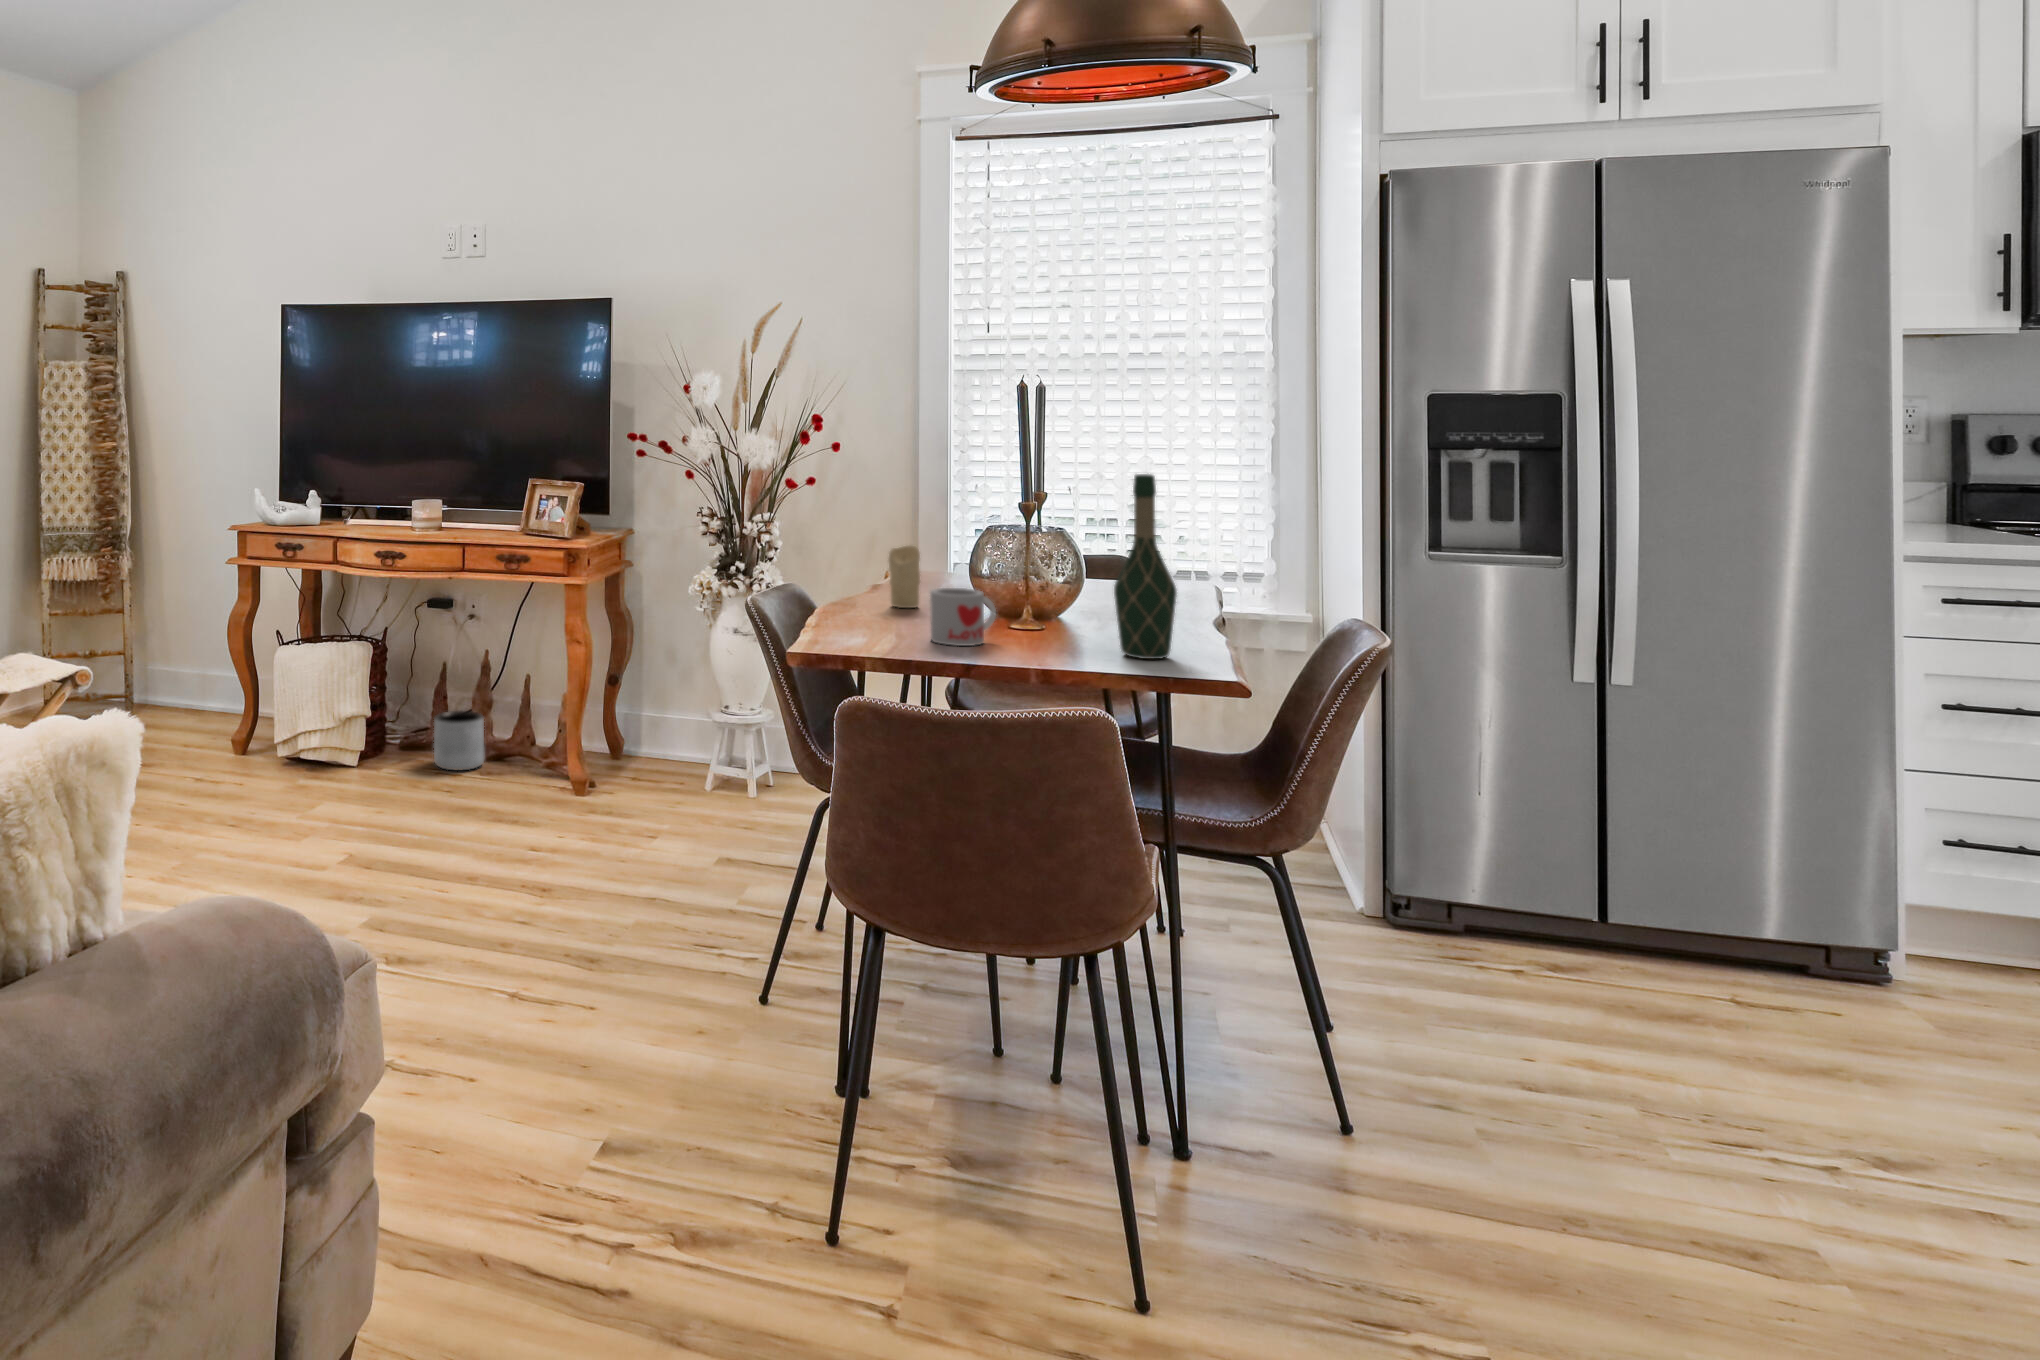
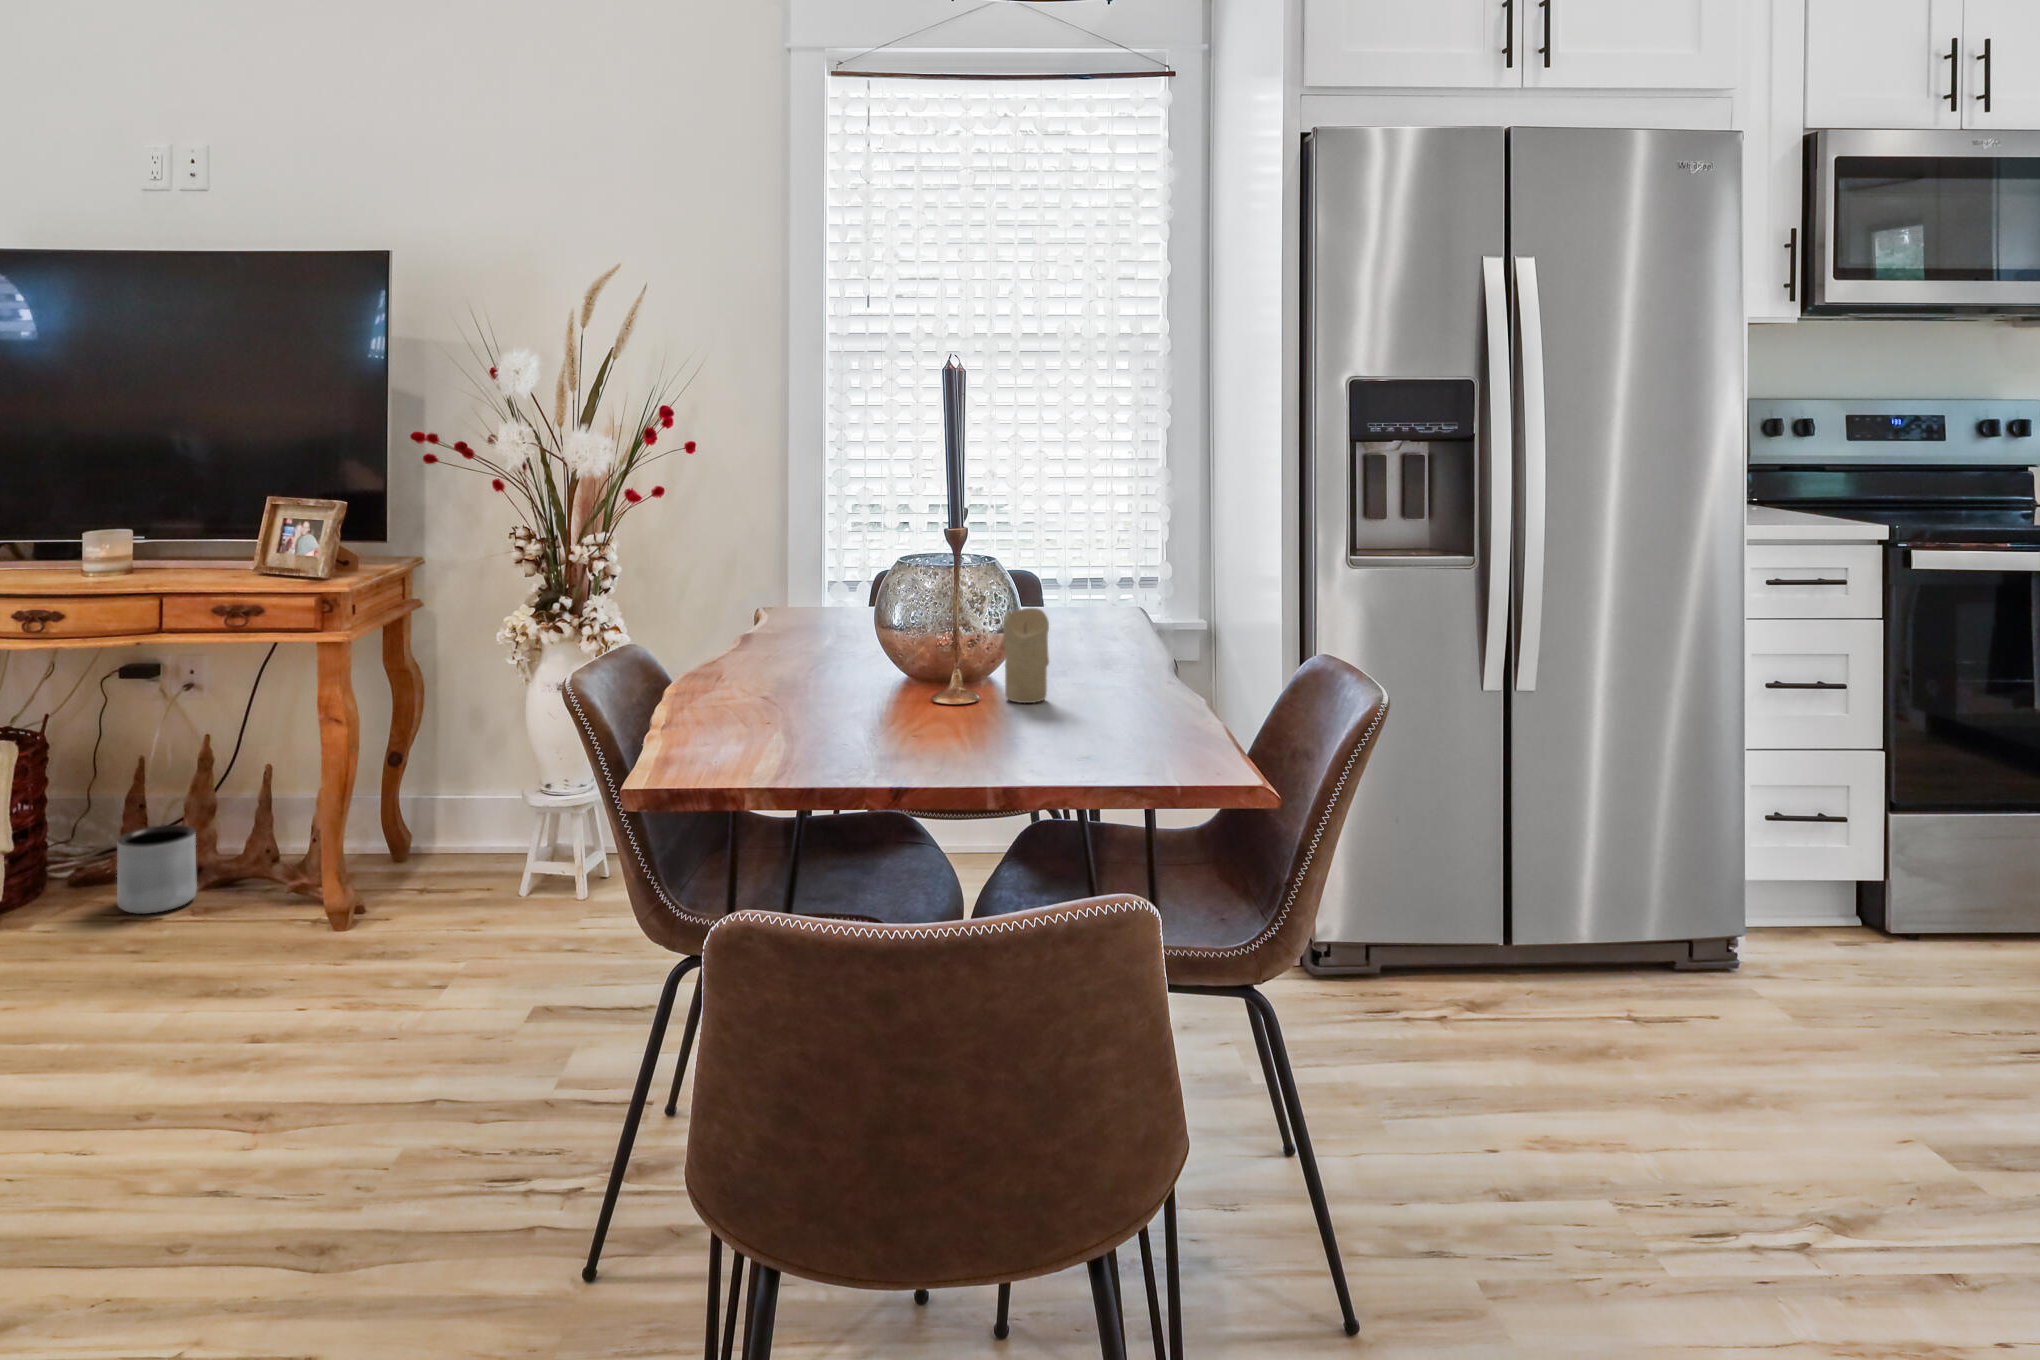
wine bottle: present [1114,474,1177,659] -> none [1064,484,1139,725]
candle: present [889,545,920,608] -> present [1003,608,1049,703]
mug: present [930,588,996,646] -> none [831,642,915,724]

